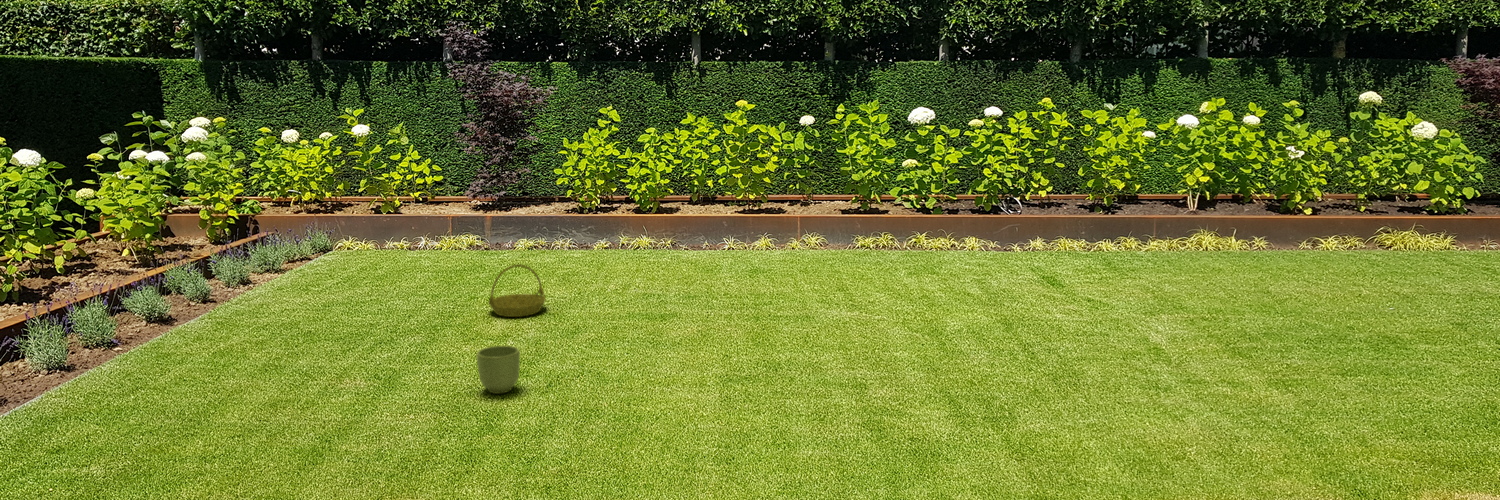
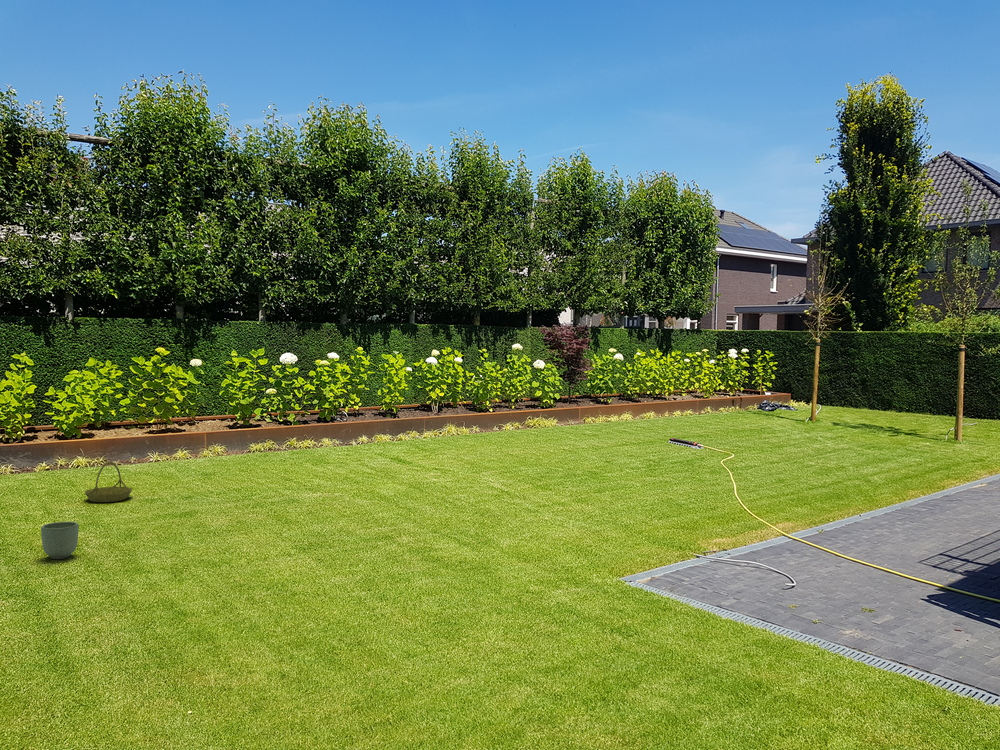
planter: present [477,345,520,394] -> present [41,522,79,559]

